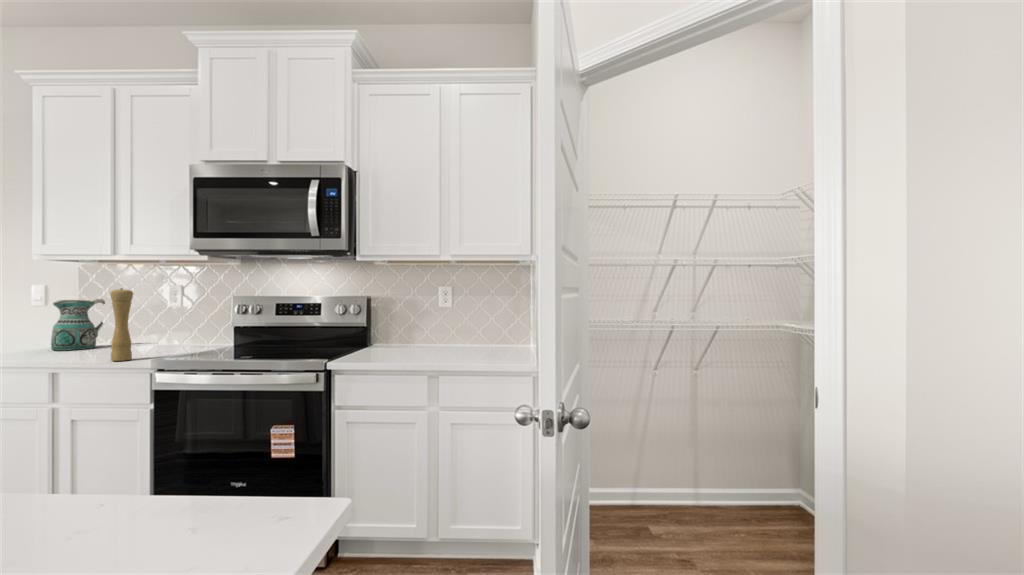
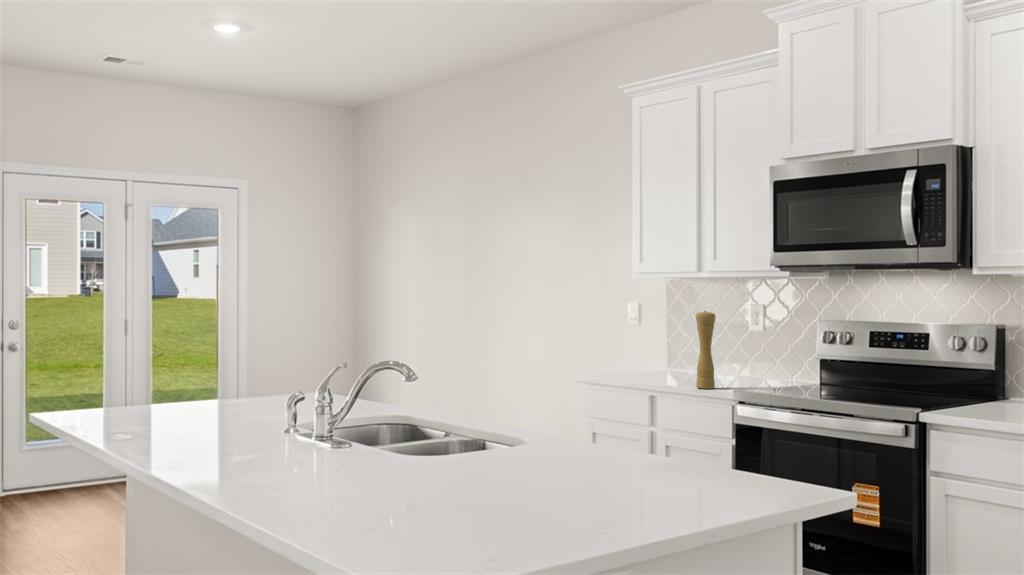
ceramic pitcher: present [51,299,105,351] -> none [647,319,697,374]

